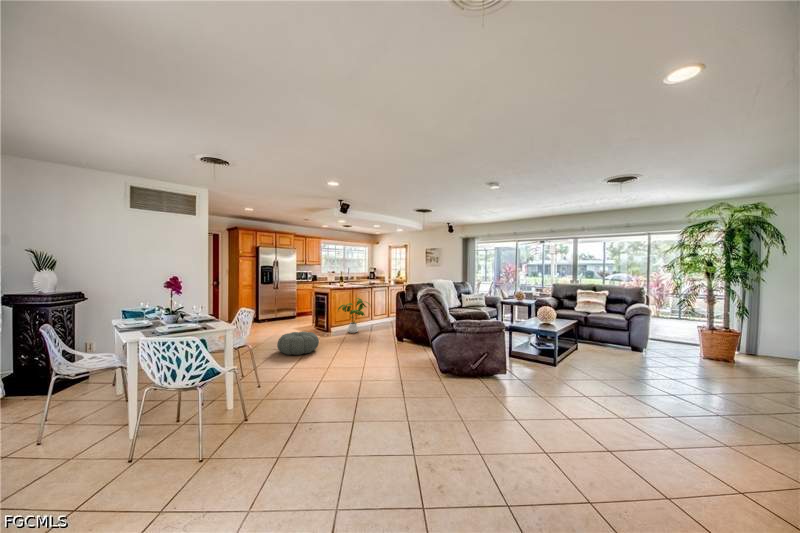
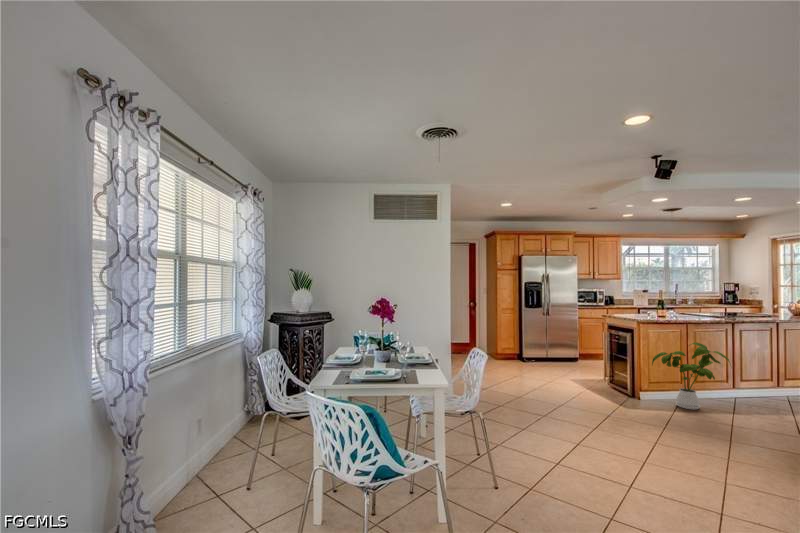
pouf: present [277,331,319,355] -> none [540,390,613,434]

